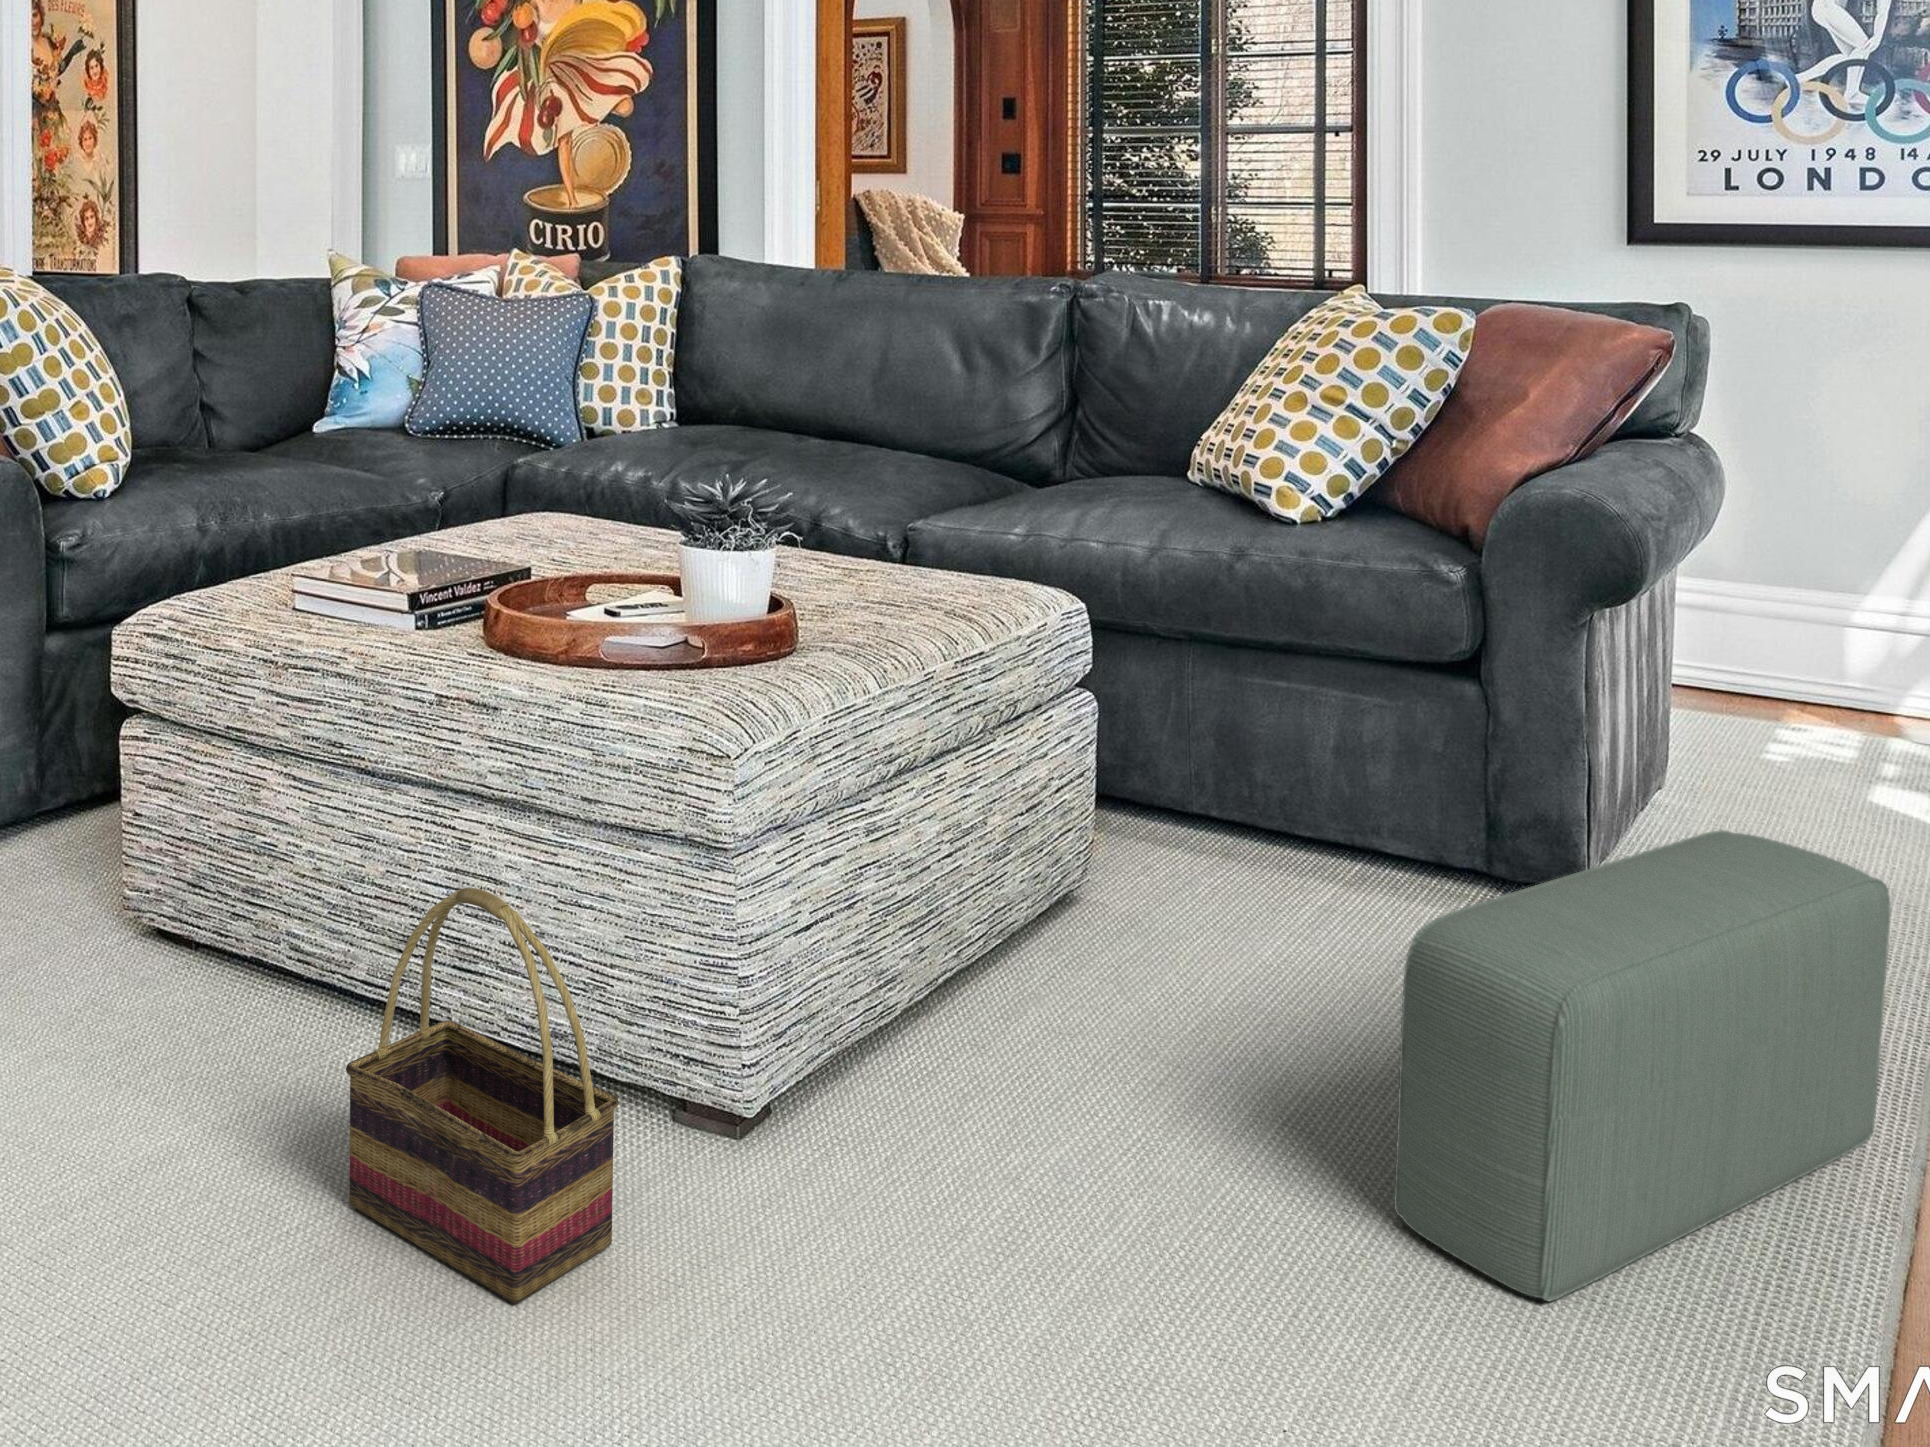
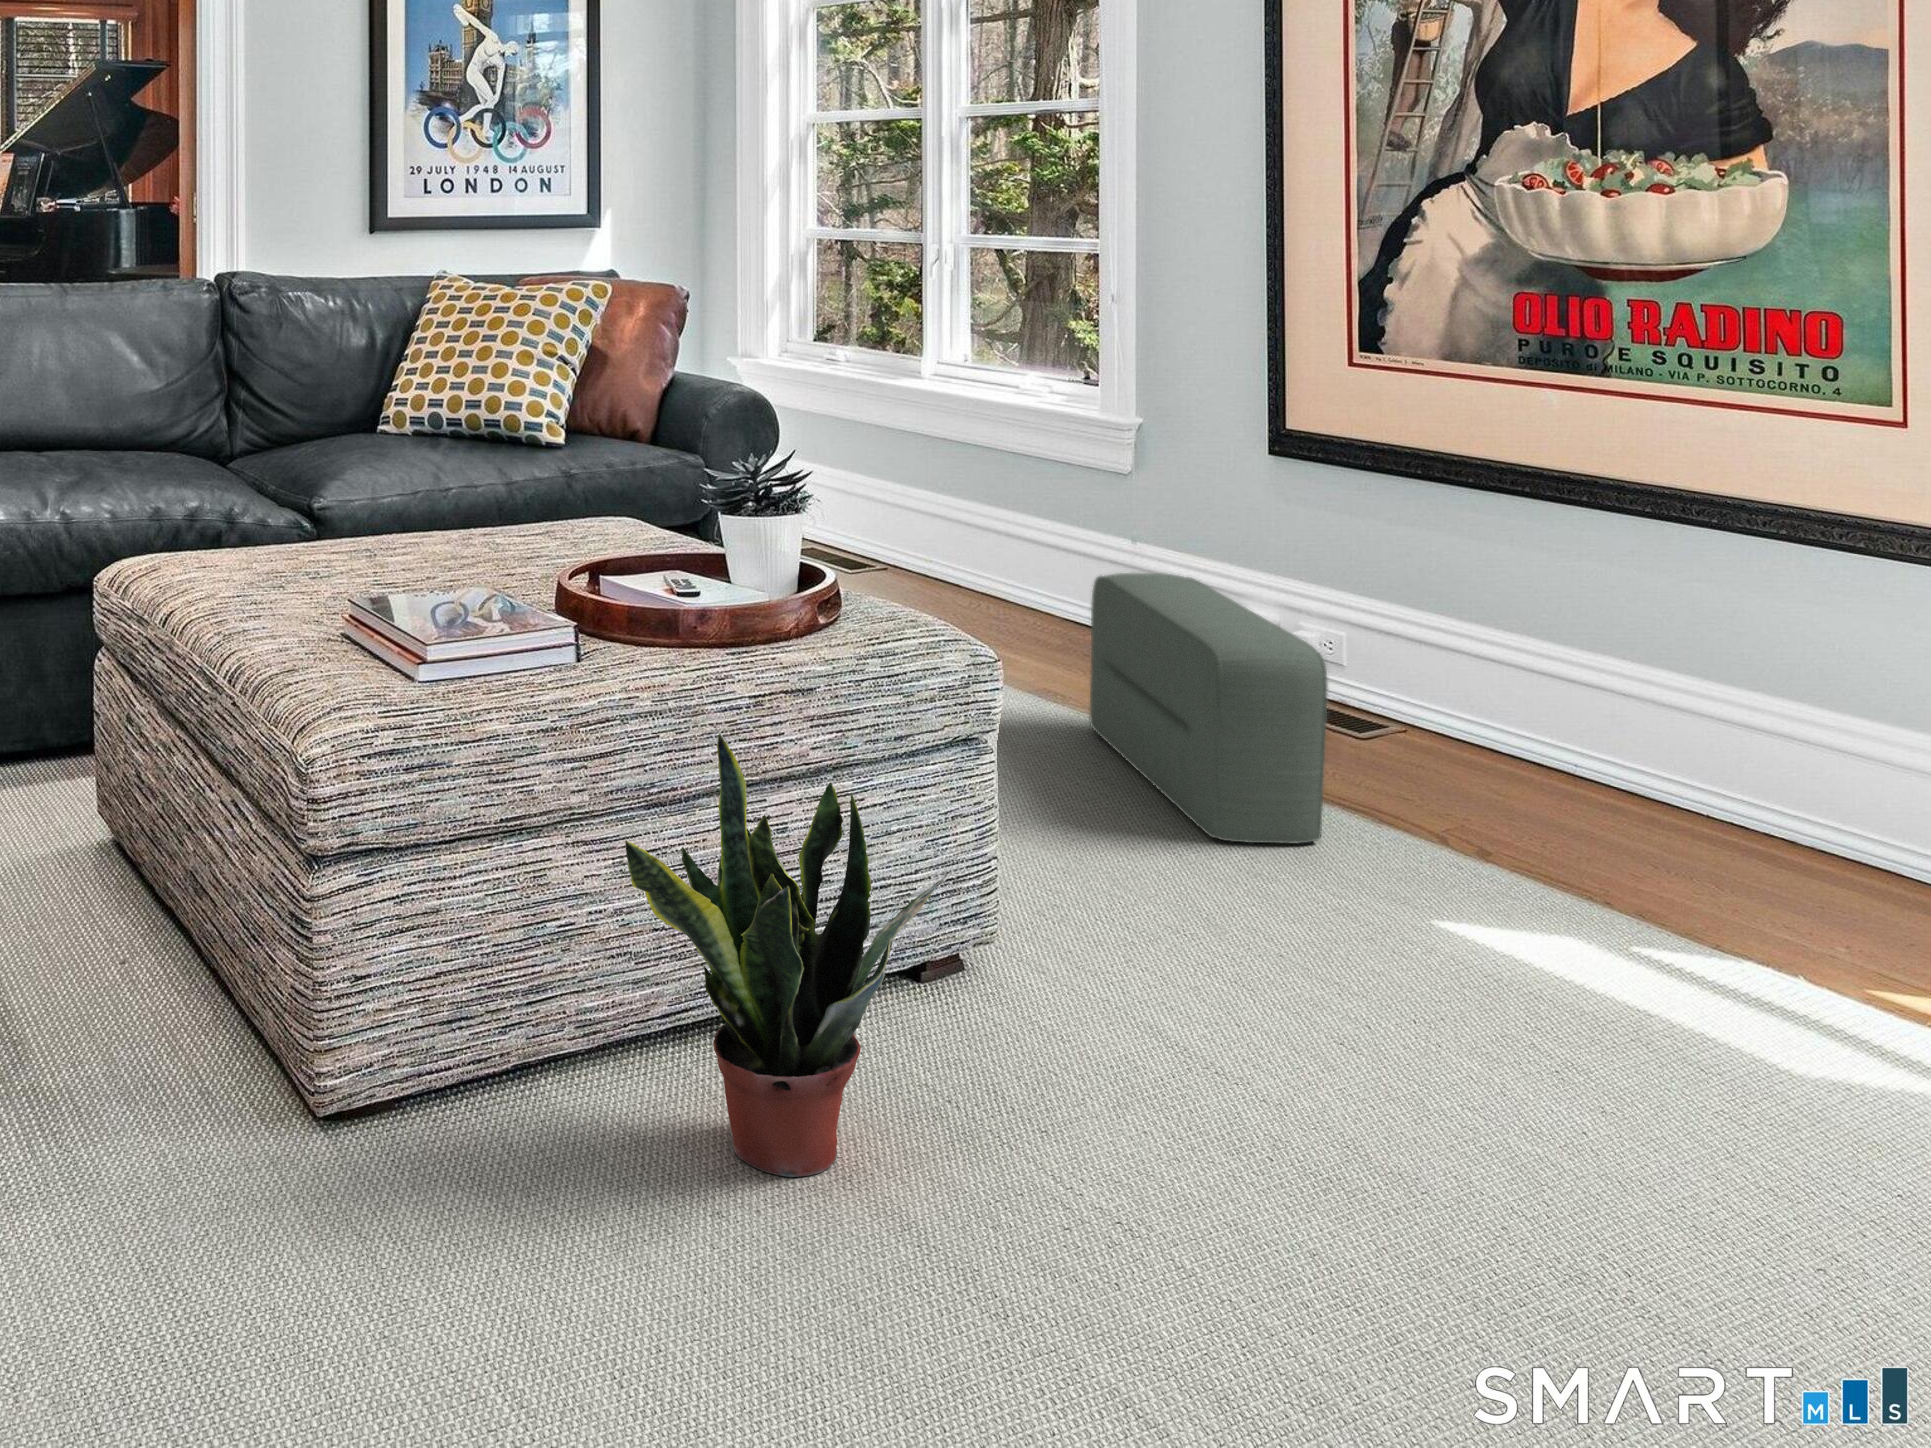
potted plant: none [120,691,326,1119] -> present [625,734,947,1177]
basket: present [346,888,619,1304] -> none [974,804,1236,1132]

